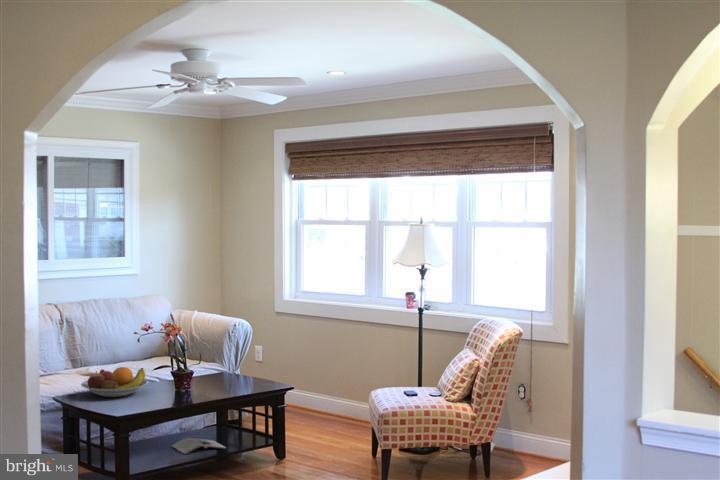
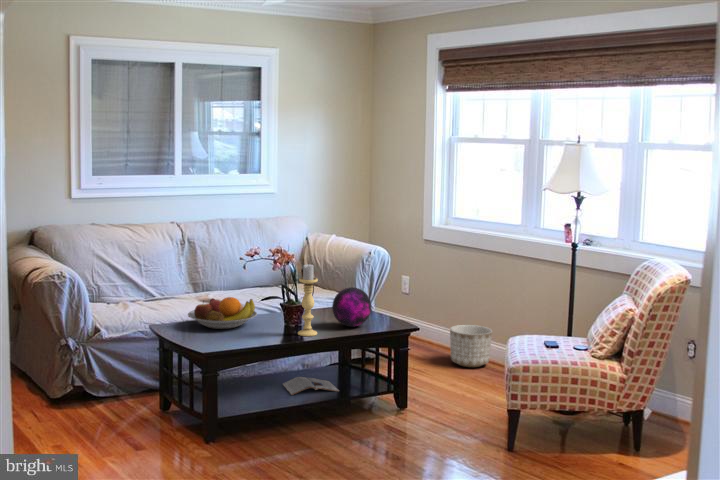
candle holder: none [191,332,209,398] -> present [298,264,318,336]
decorative orb: none [218,353,253,389] -> present [332,287,372,327]
planter: none [308,386,345,423] -> present [450,325,492,367]

